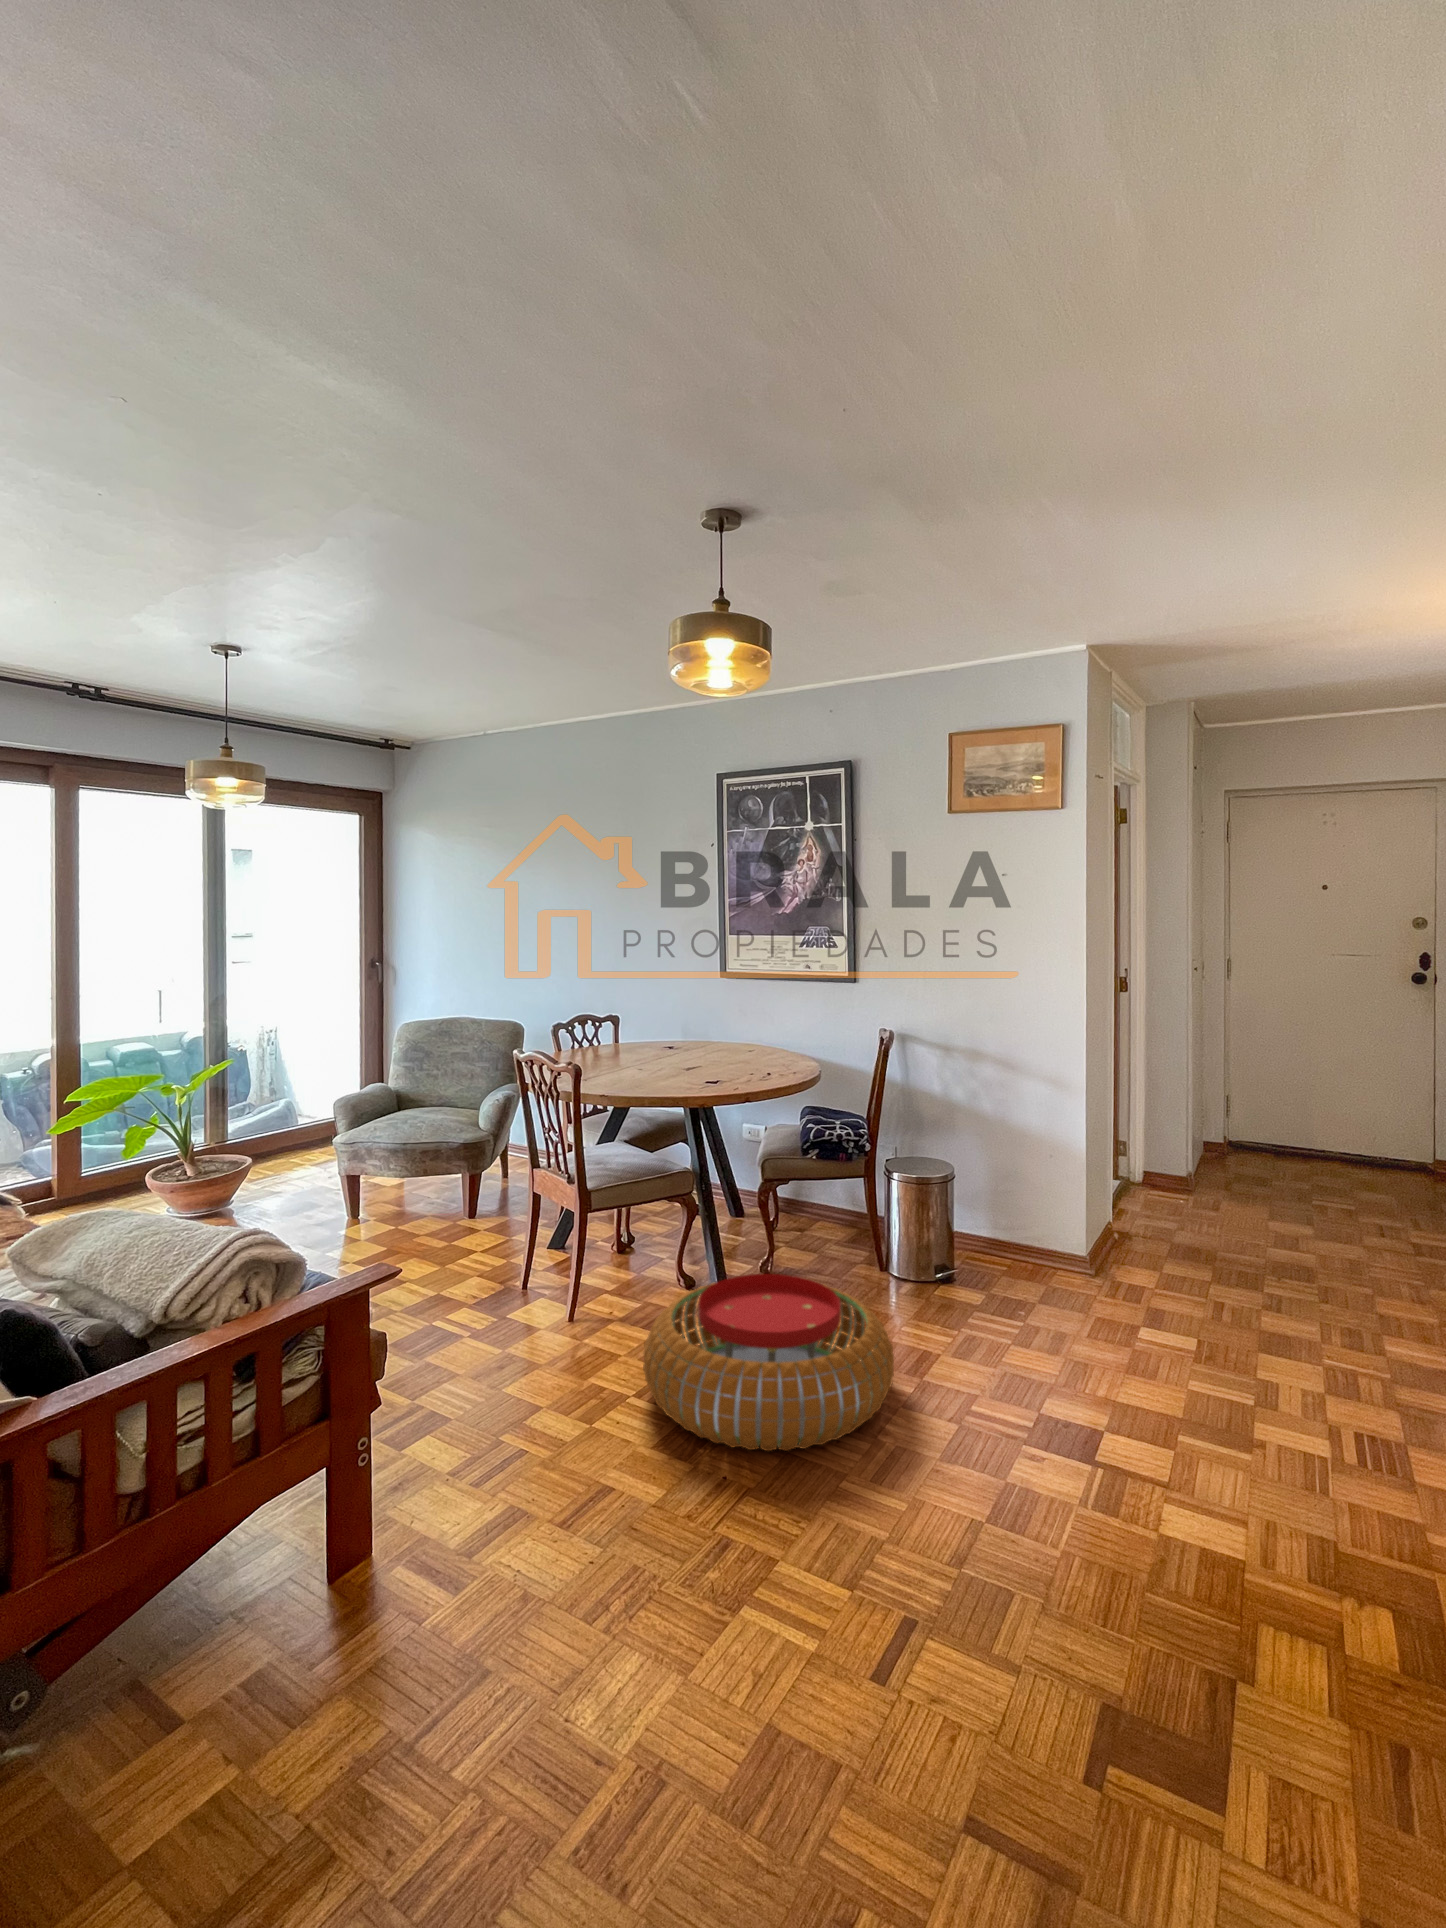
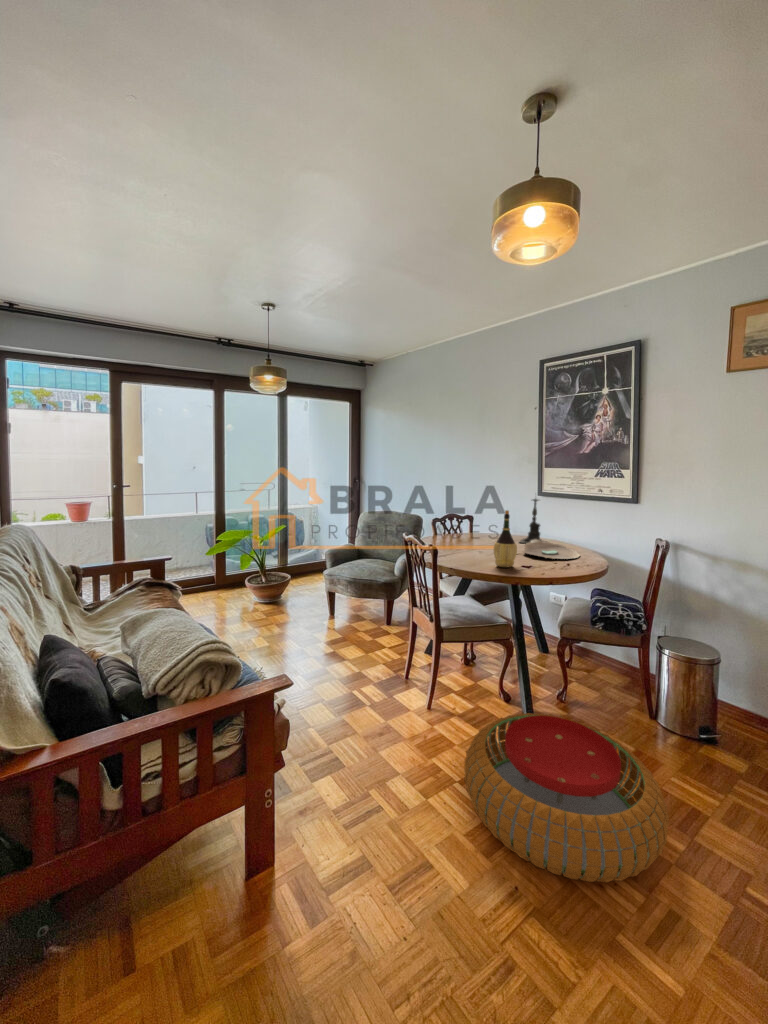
candle holder: none [696,970,737,1049] -> present [520,498,541,543]
wine bottle: none [666,994,700,1078] -> present [493,510,517,567]
decorative bowl: none [705,1041,784,1064] -> present [524,539,580,559]

